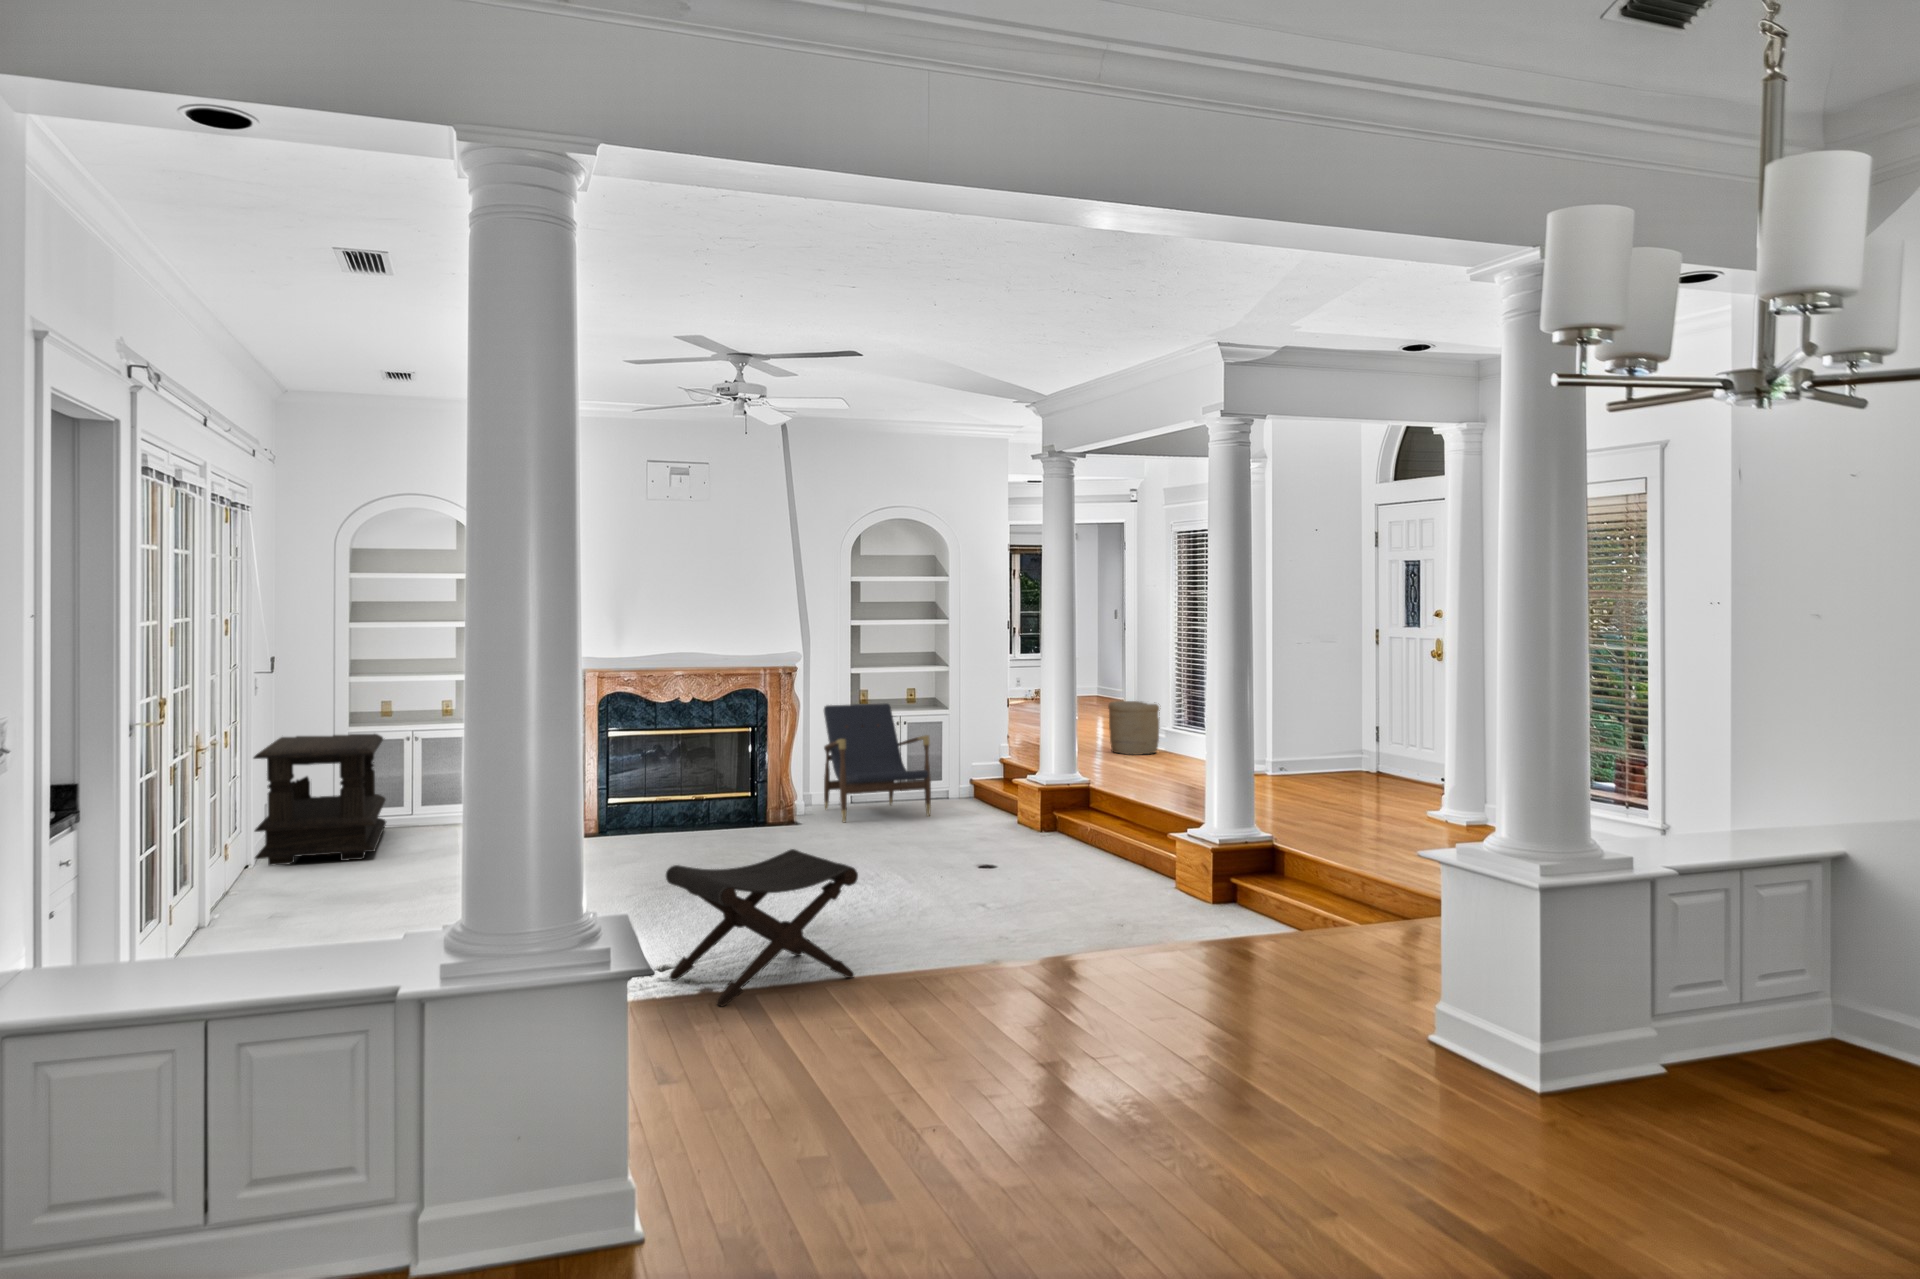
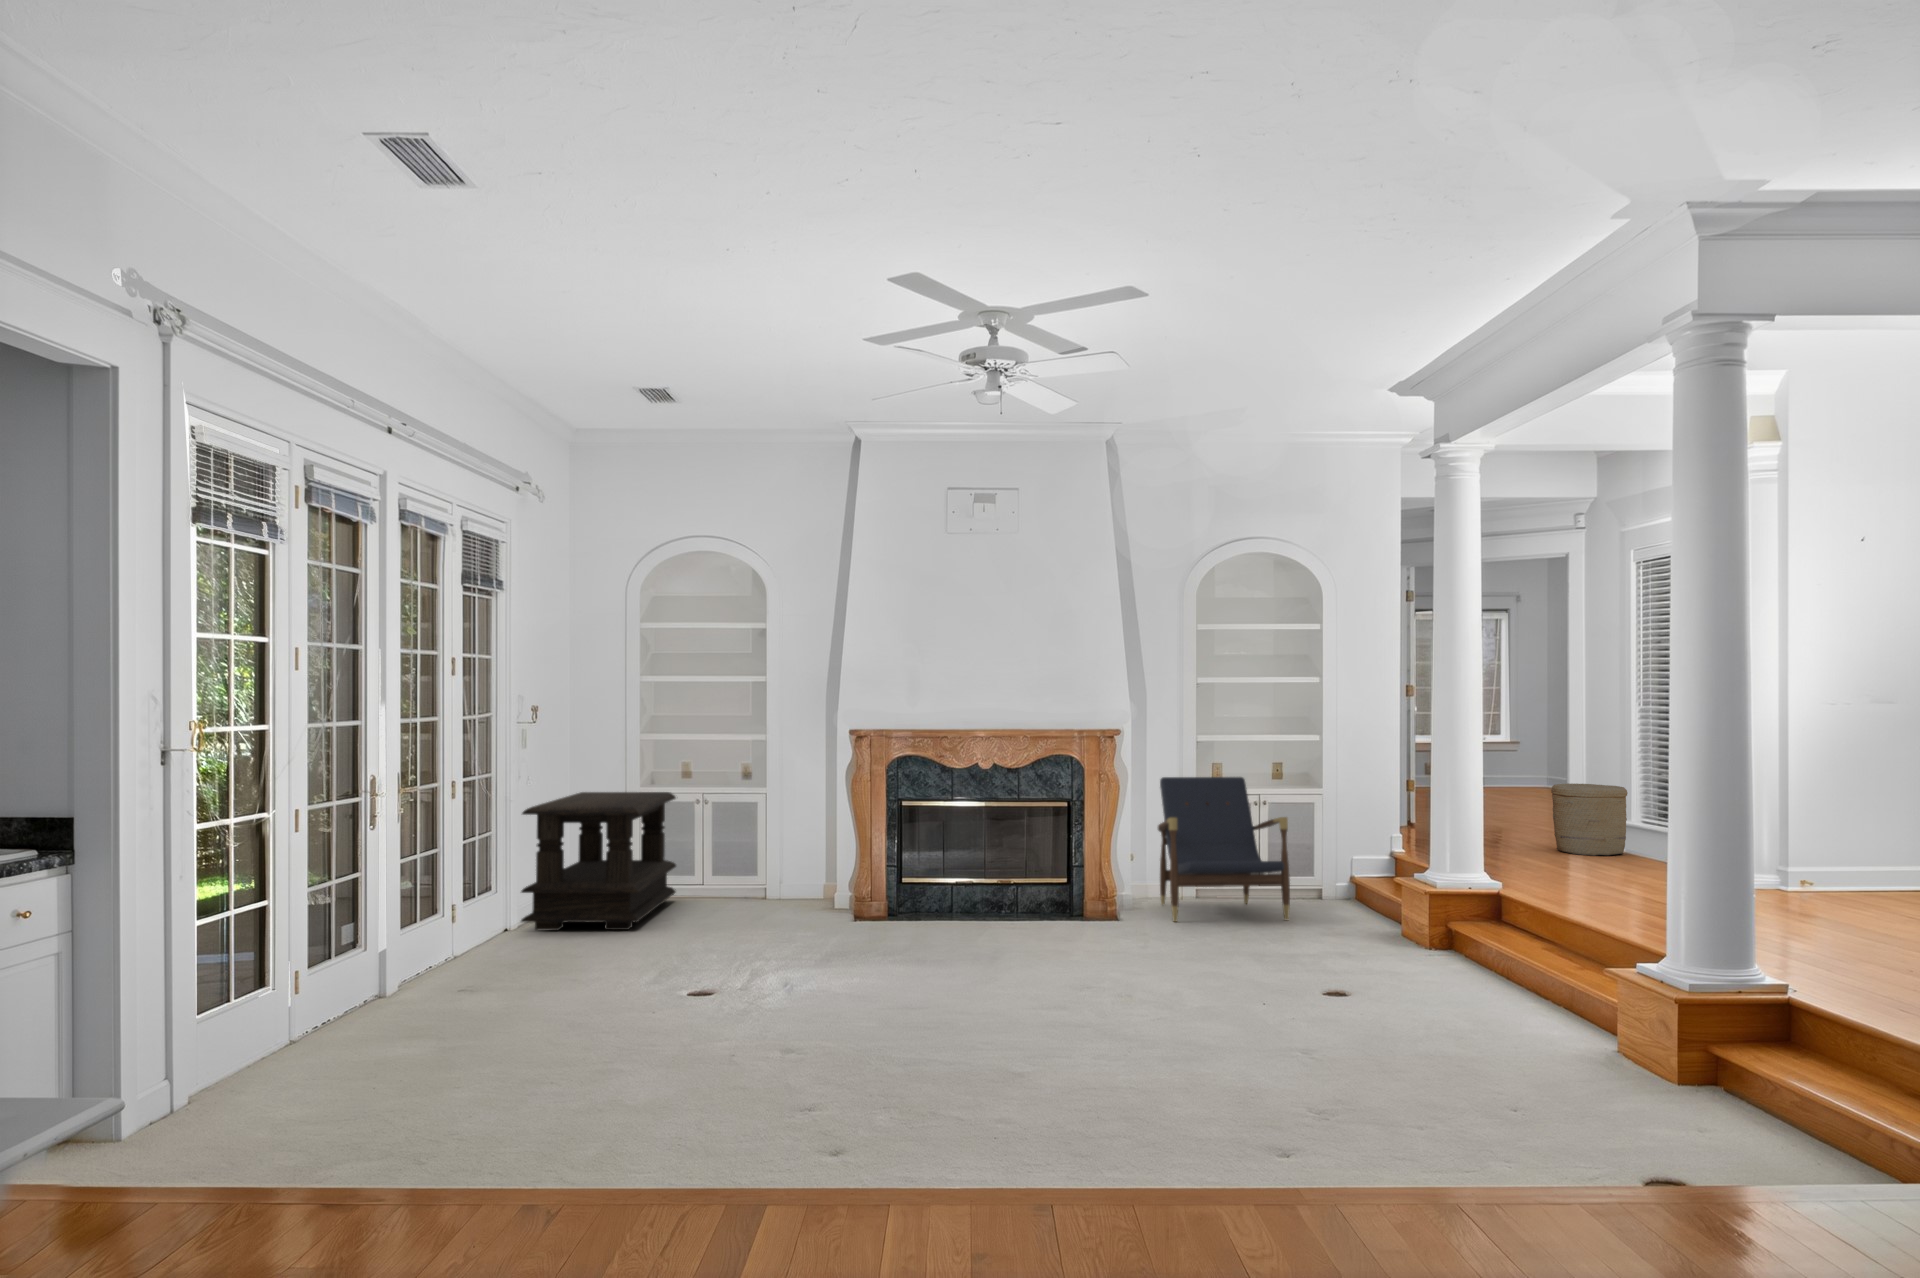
footstool: present [666,849,858,1006] -> none [820,947,1060,1153]

